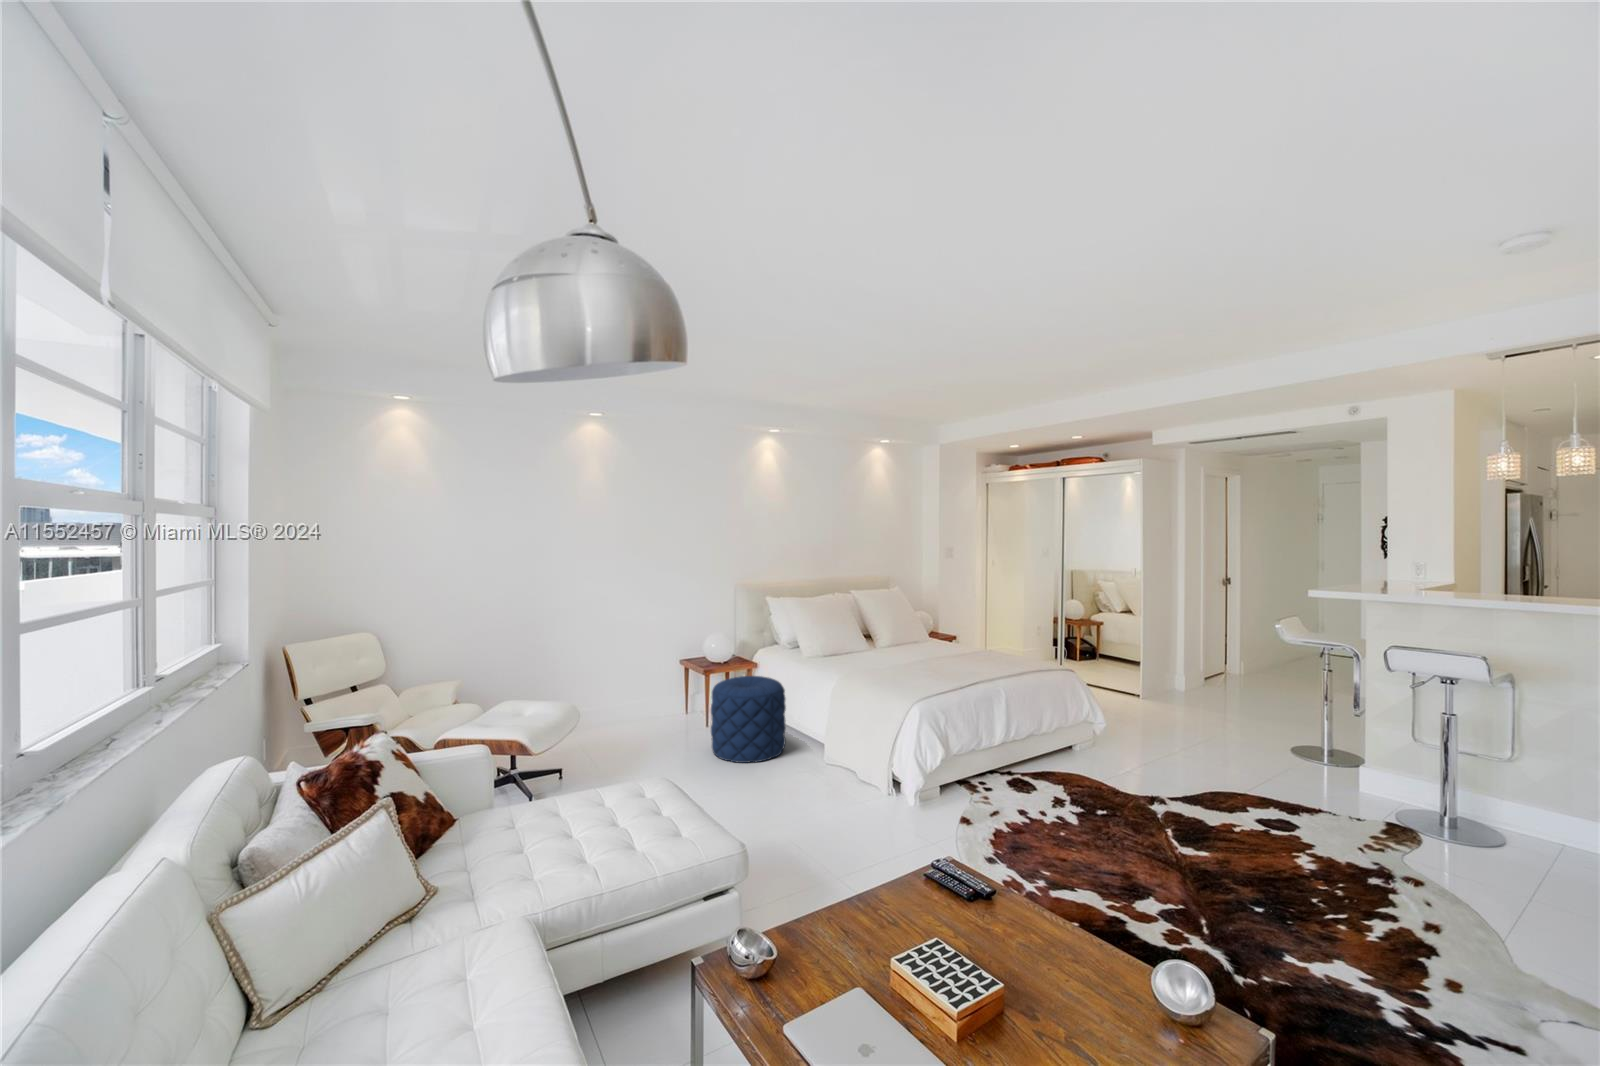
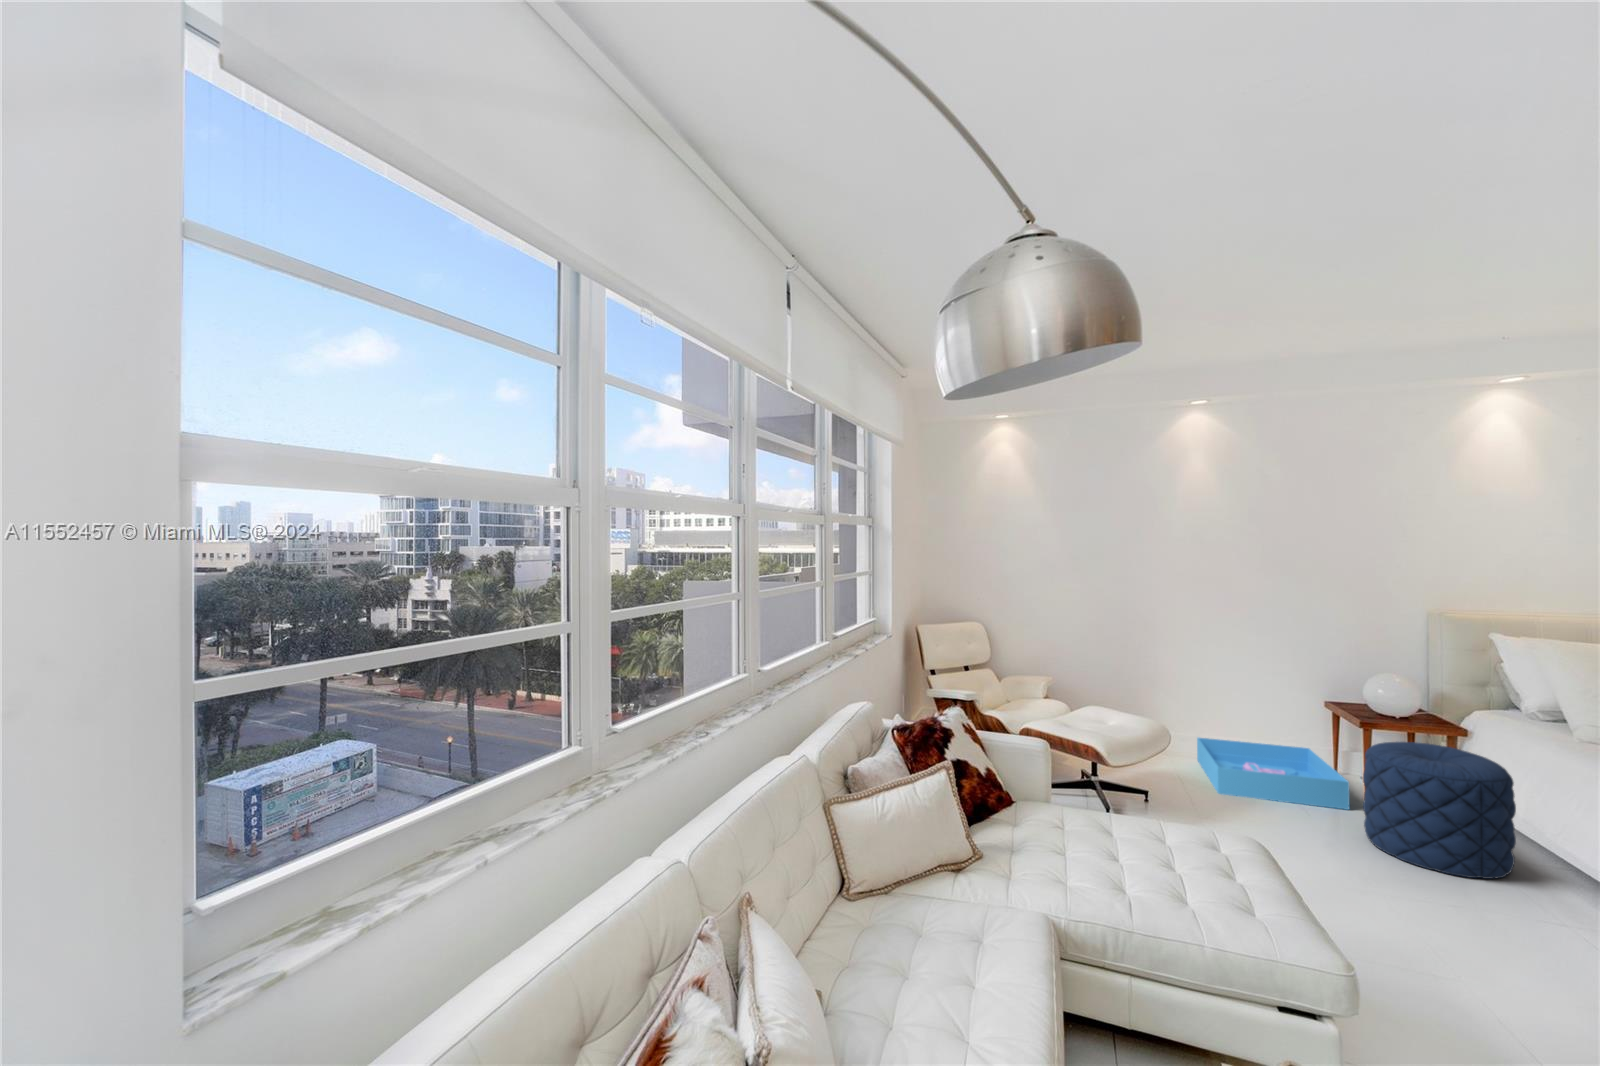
storage bin: none [593,698,700,753] -> present [1197,738,1350,810]

